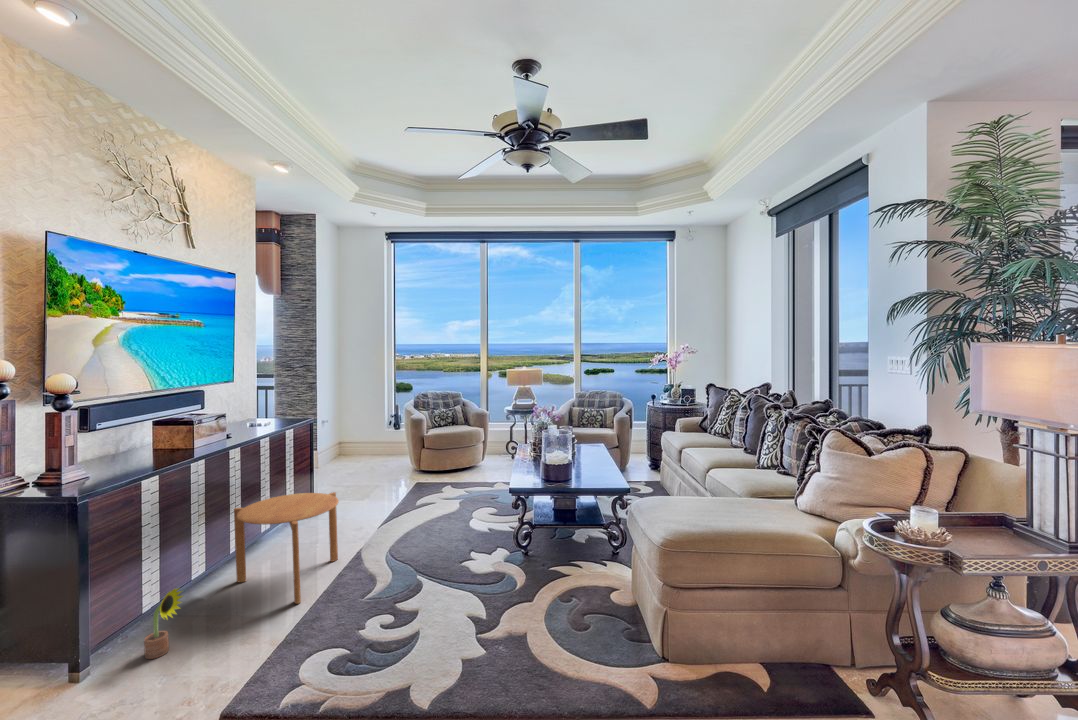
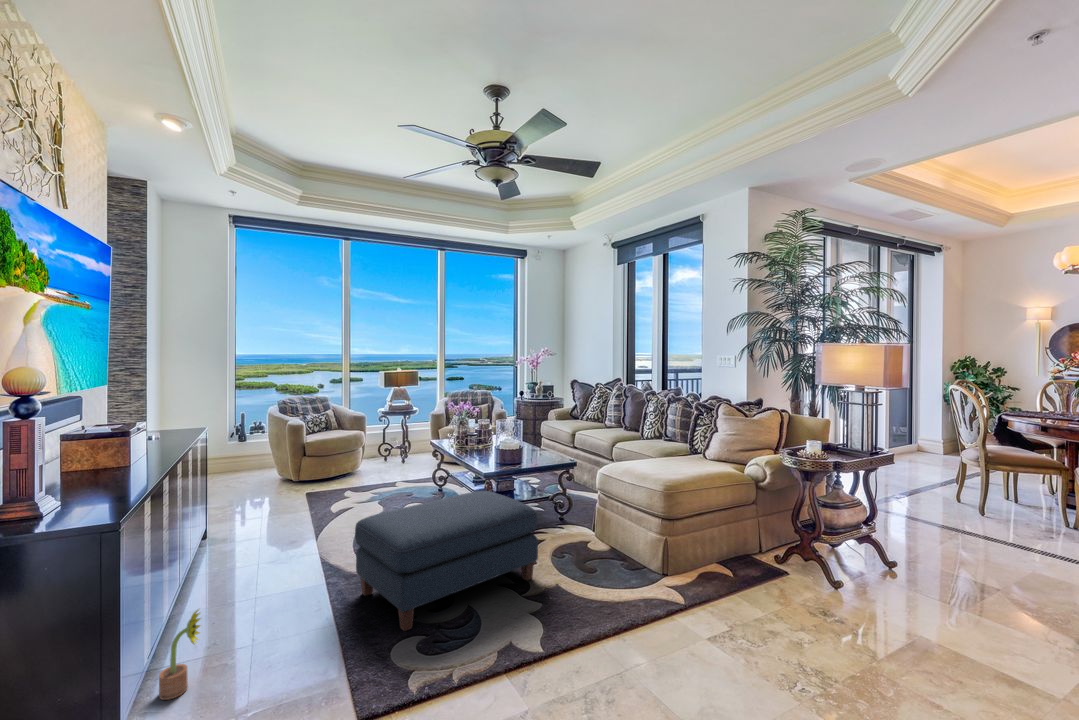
side table: present [234,492,338,604] -> none [189,495,320,613]
ottoman: none [336,511,520,649] -> present [355,491,538,631]

